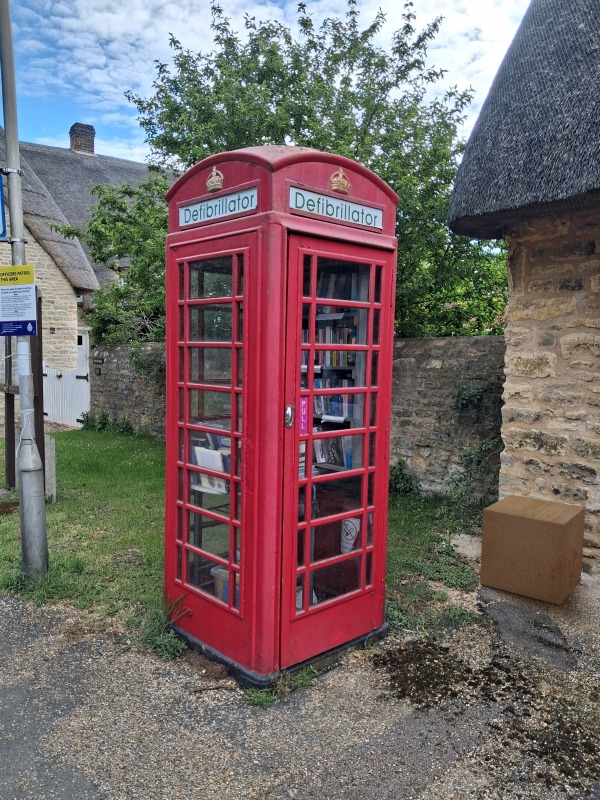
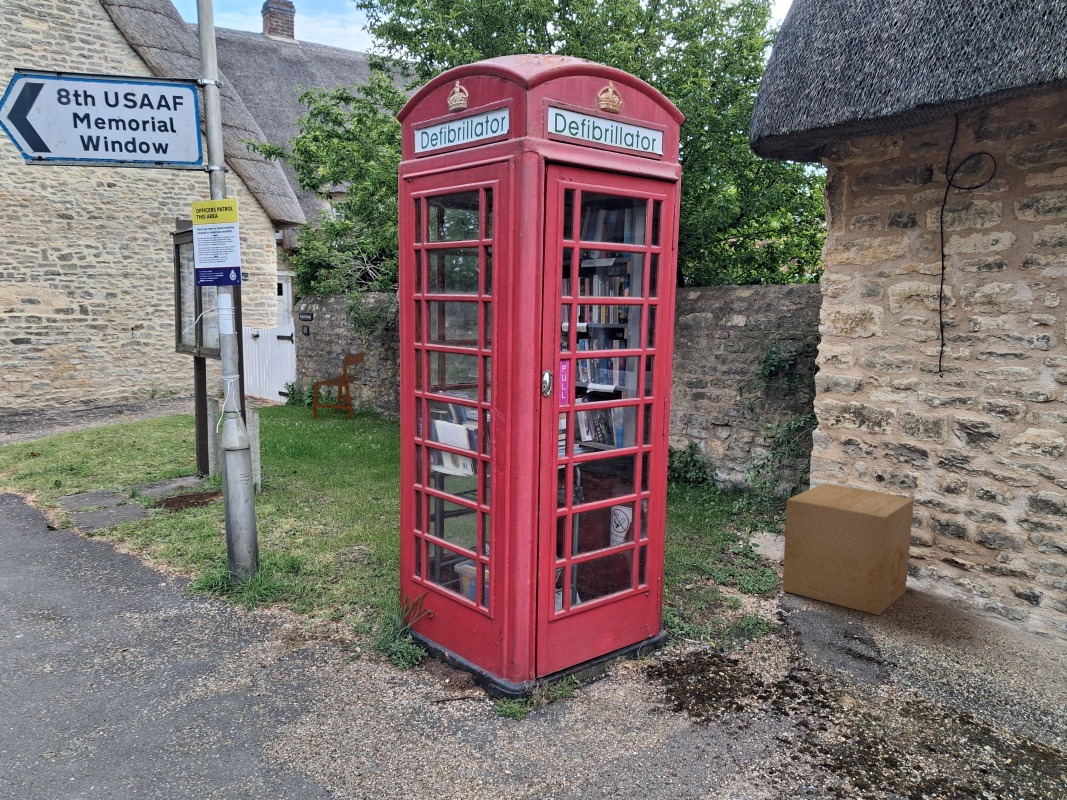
bench: none [103,387,151,440] -> present [313,352,365,418]

